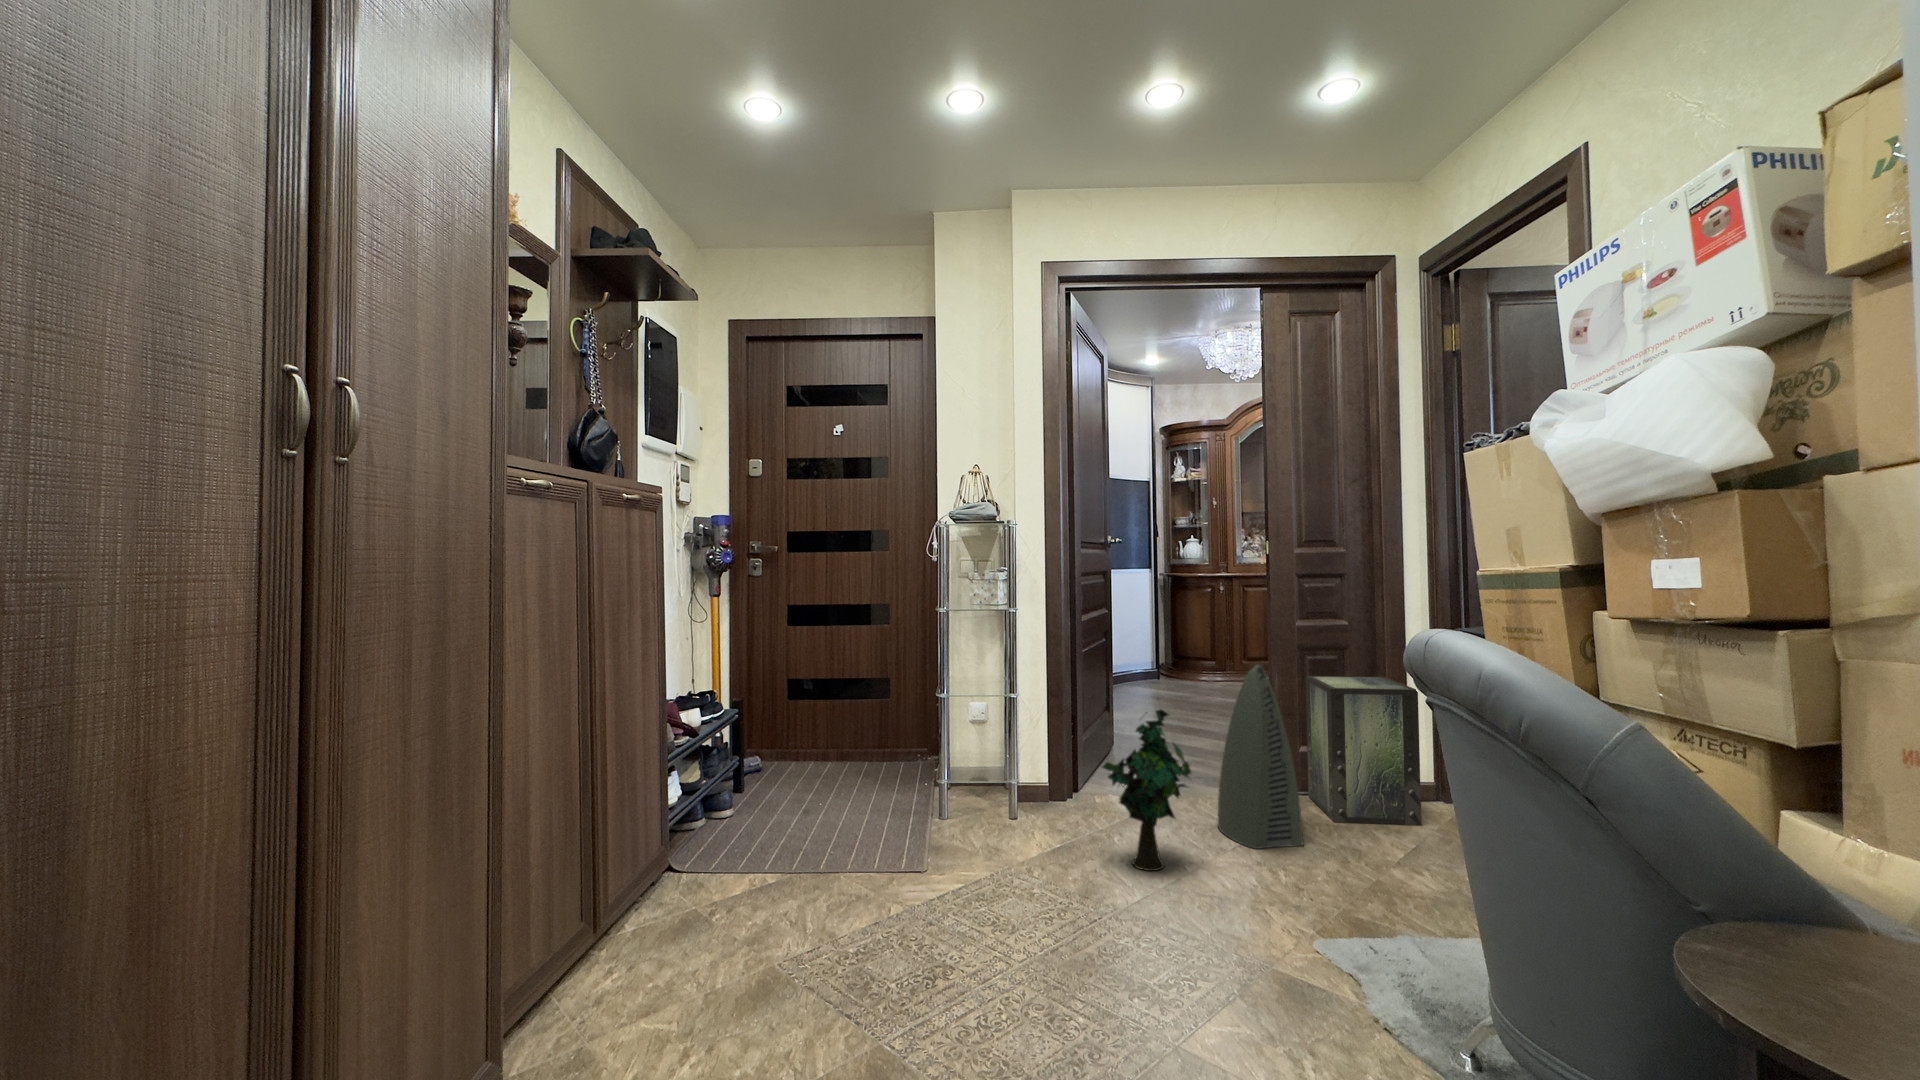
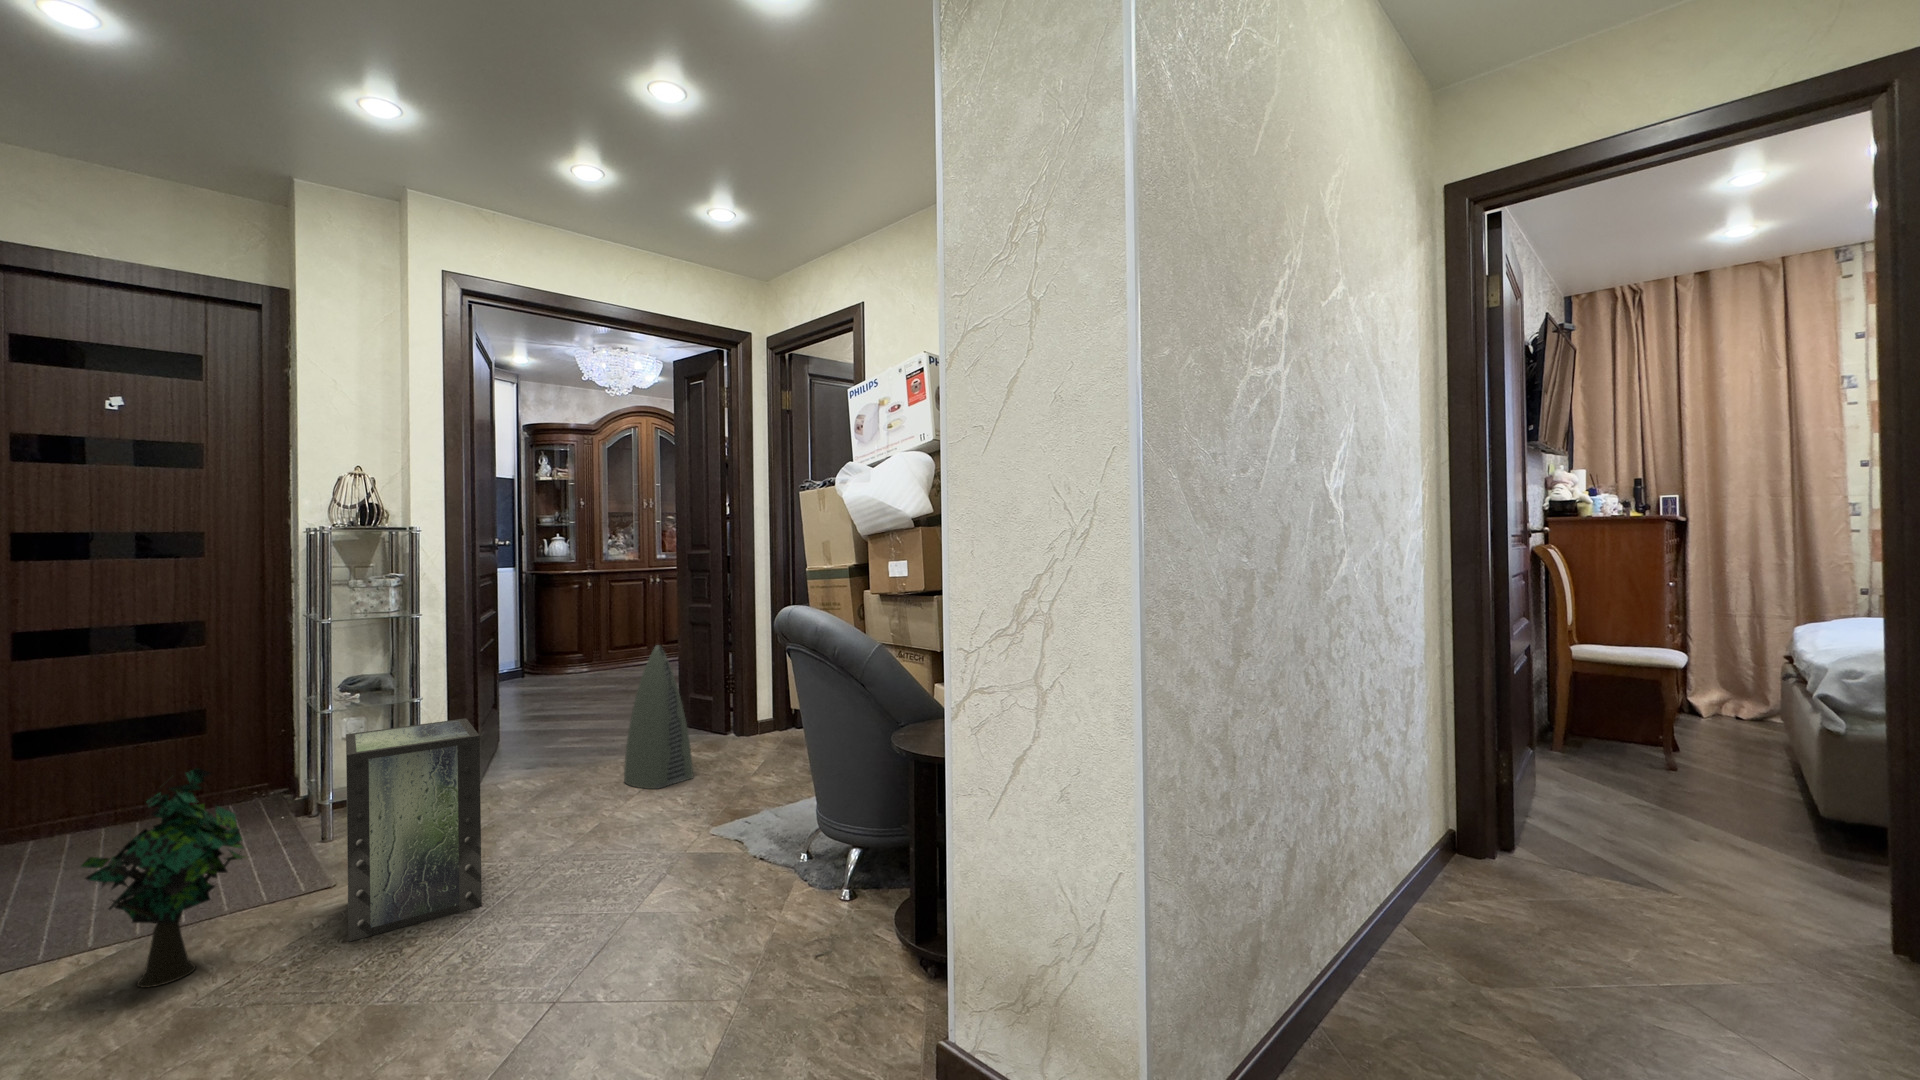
storage box: present [1306,676,1422,826] -> present [346,718,482,942]
decorative plant: present [1103,710,1191,871] -> present [81,768,244,988]

